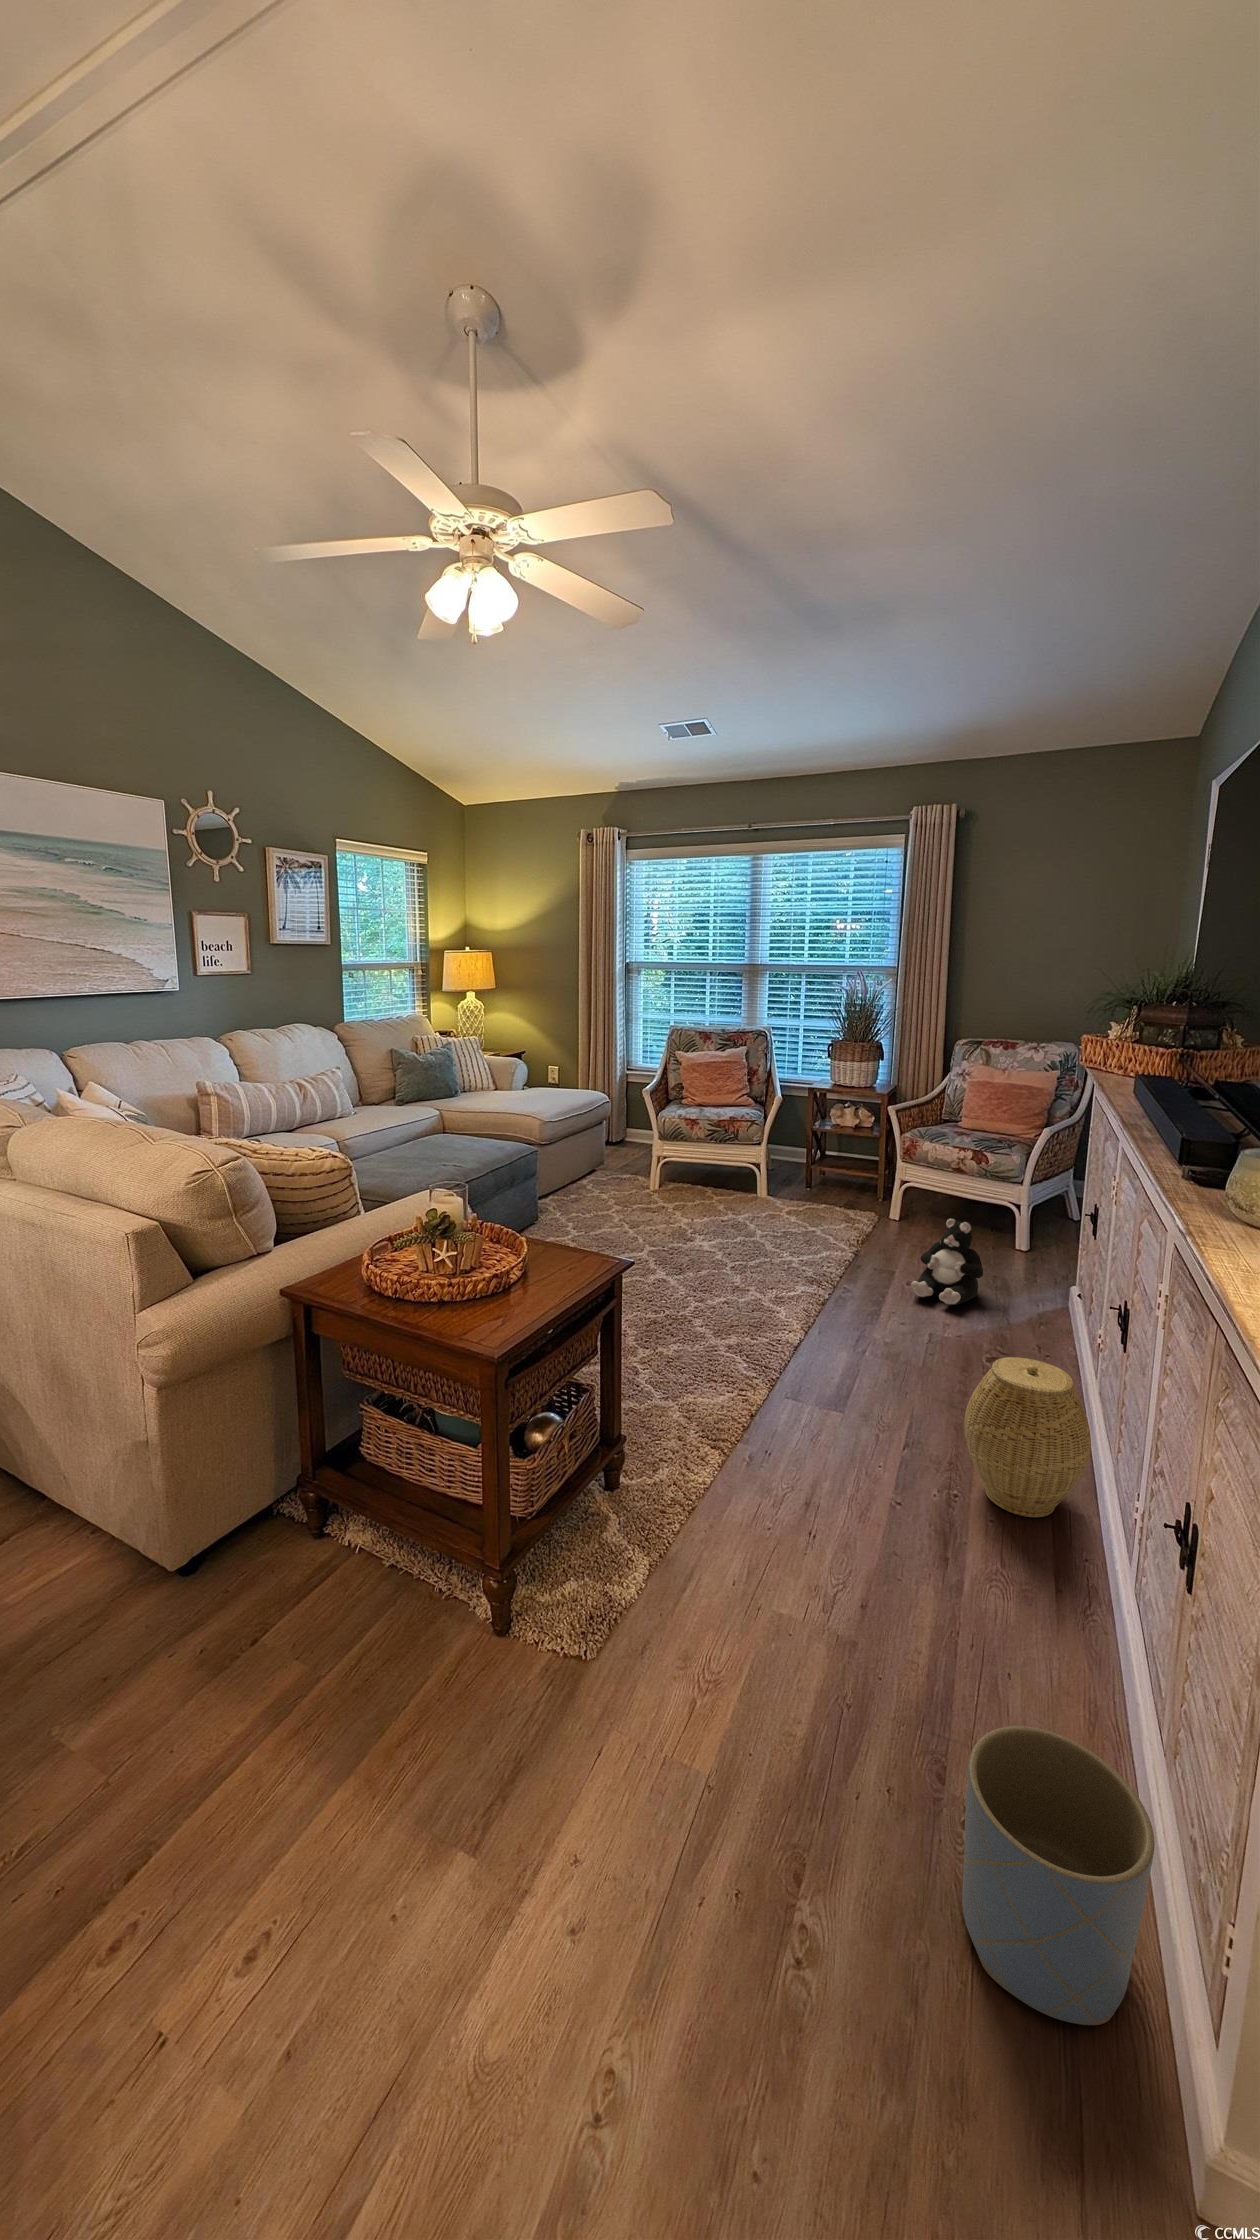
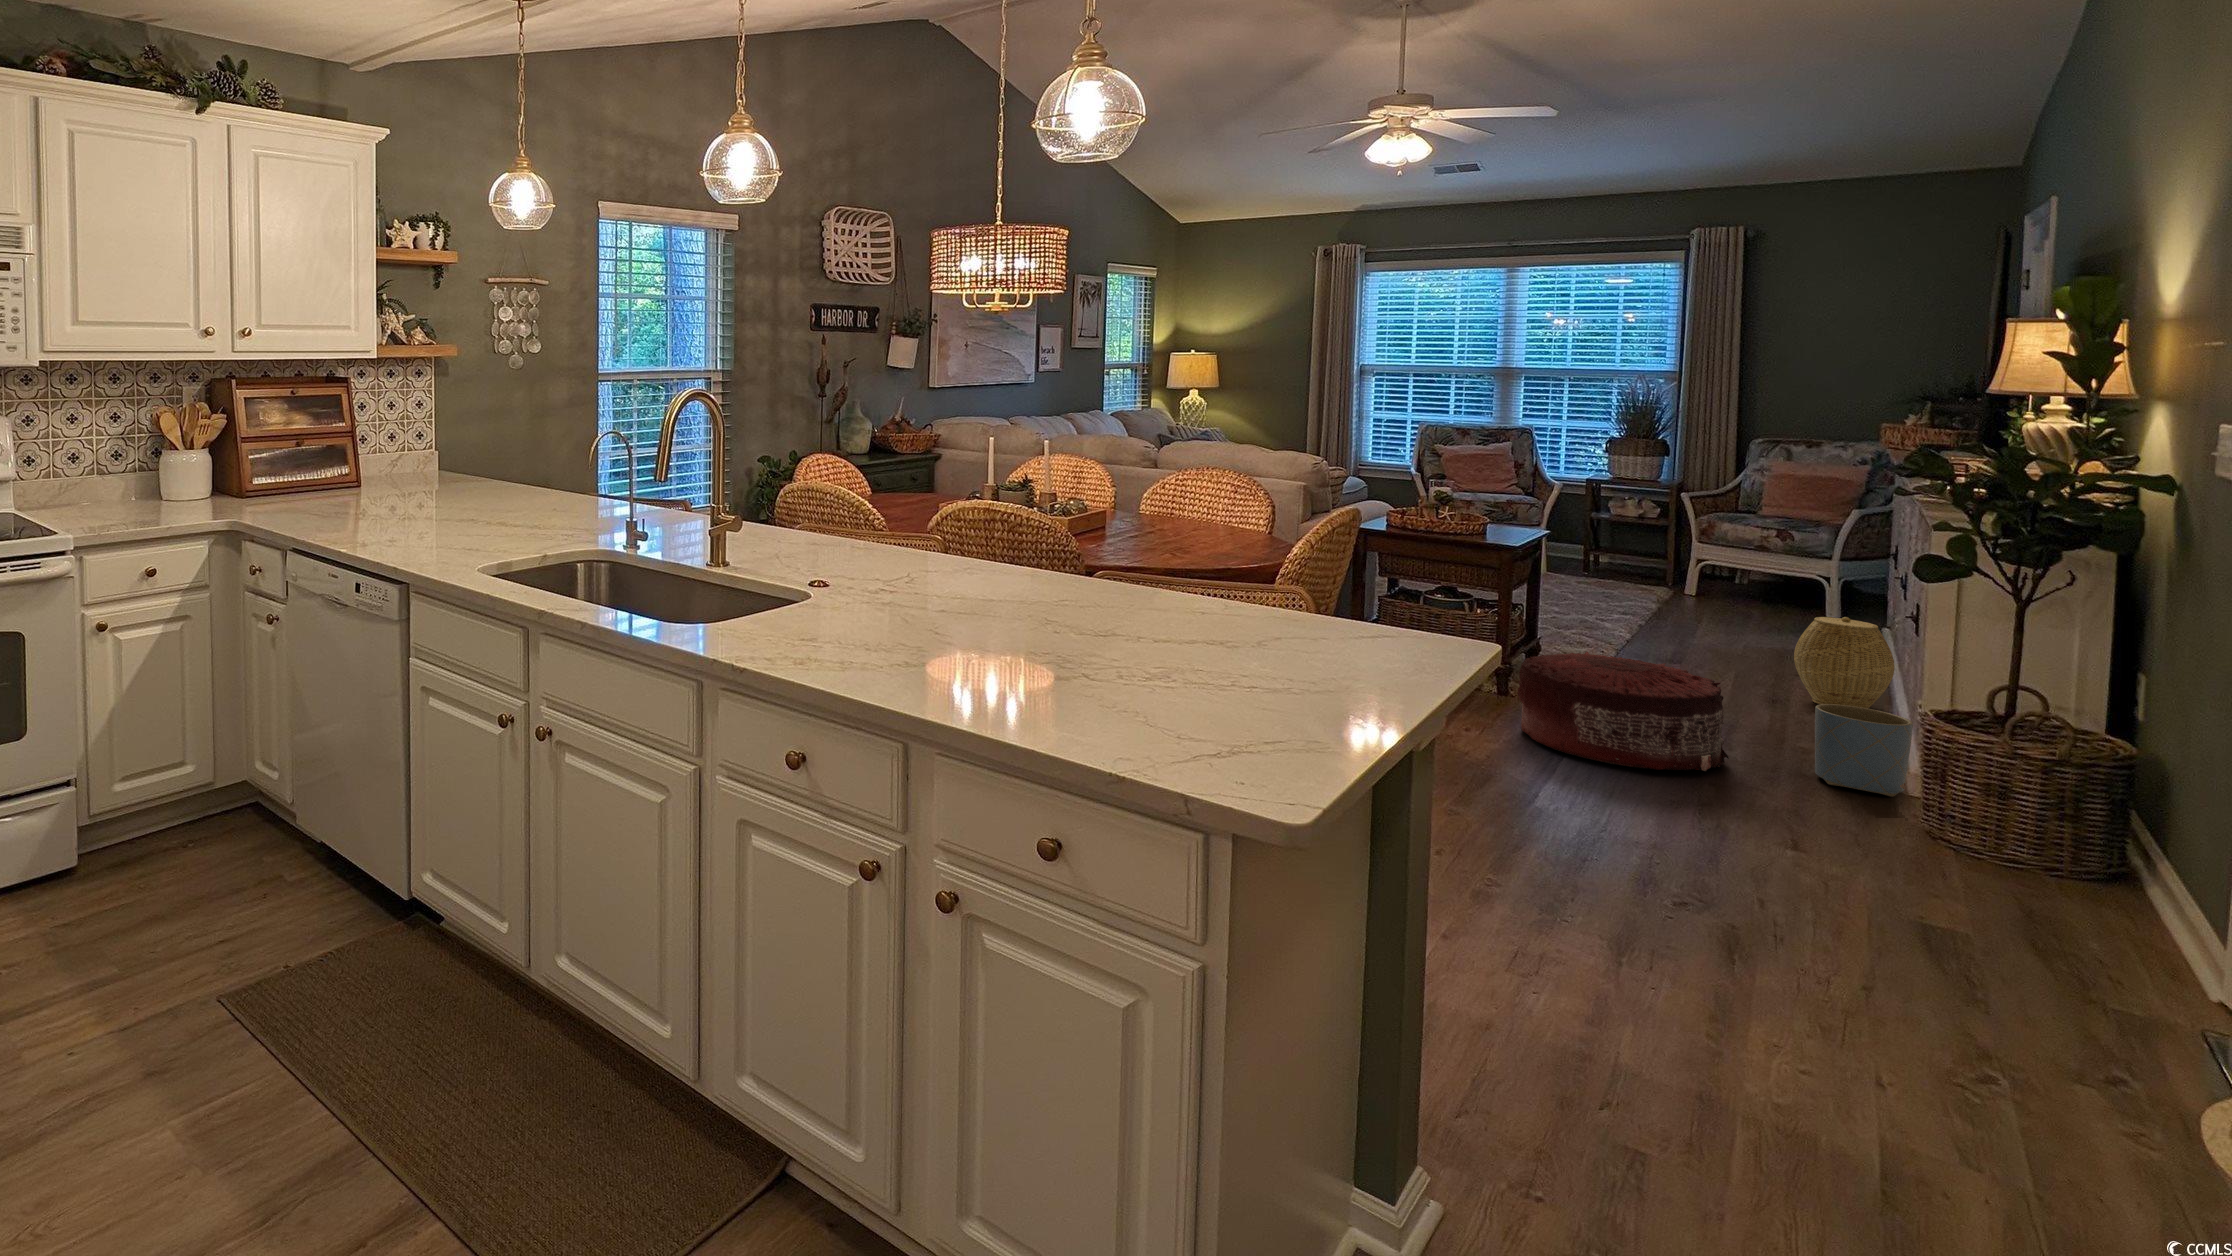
plush toy: present [911,1218,983,1305] -> none [1727,571,1798,636]
pouf: none [420,1557,807,2053] -> present [1517,652,1729,771]

